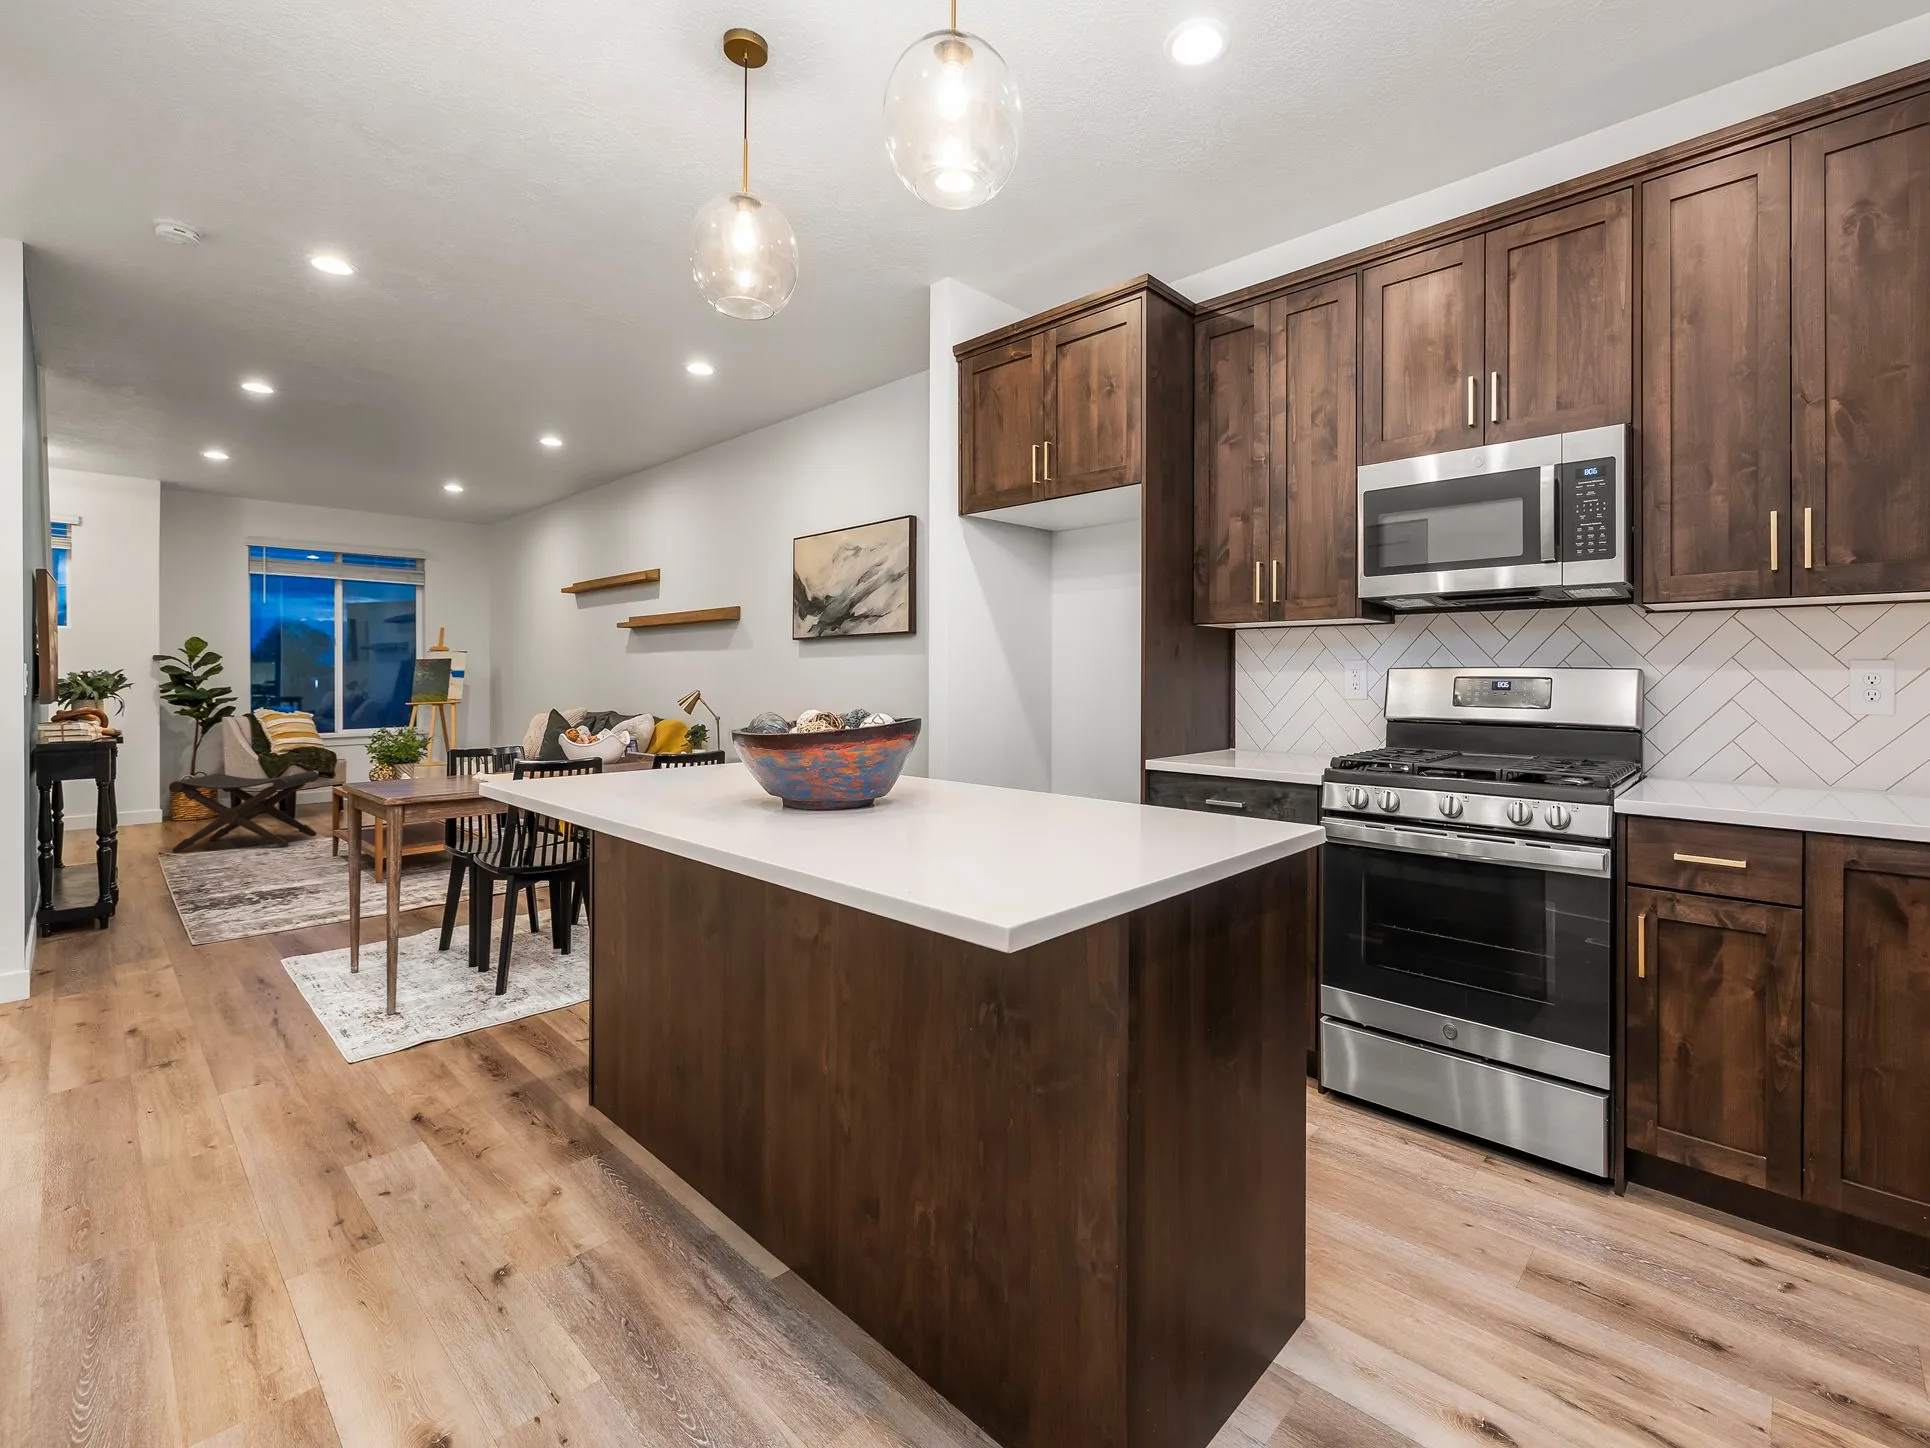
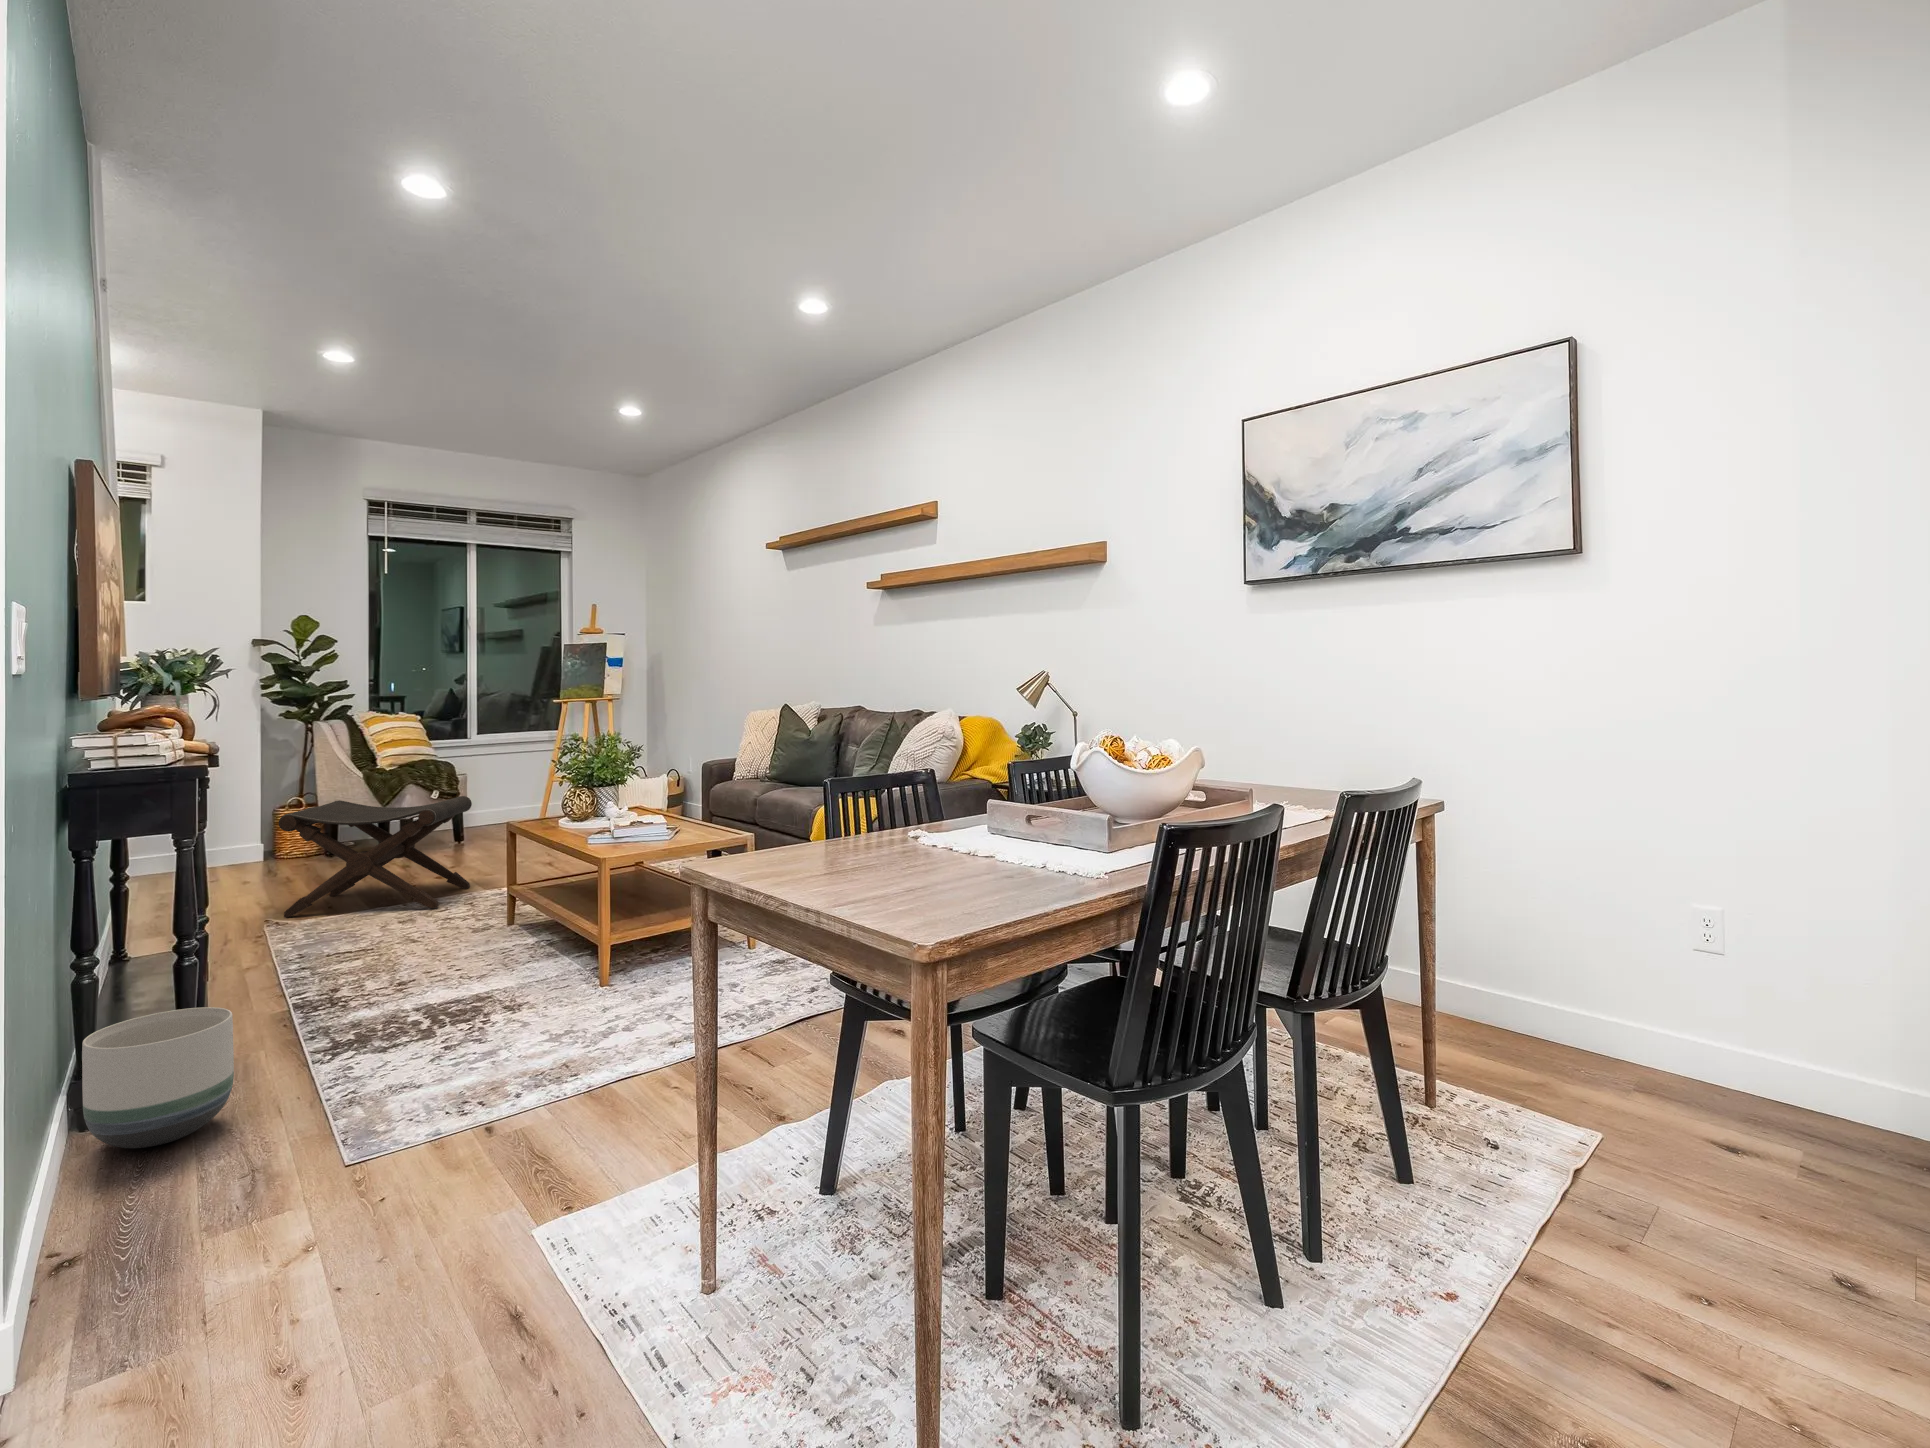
planter: none [44,875,130,944] -> present [82,1007,234,1148]

